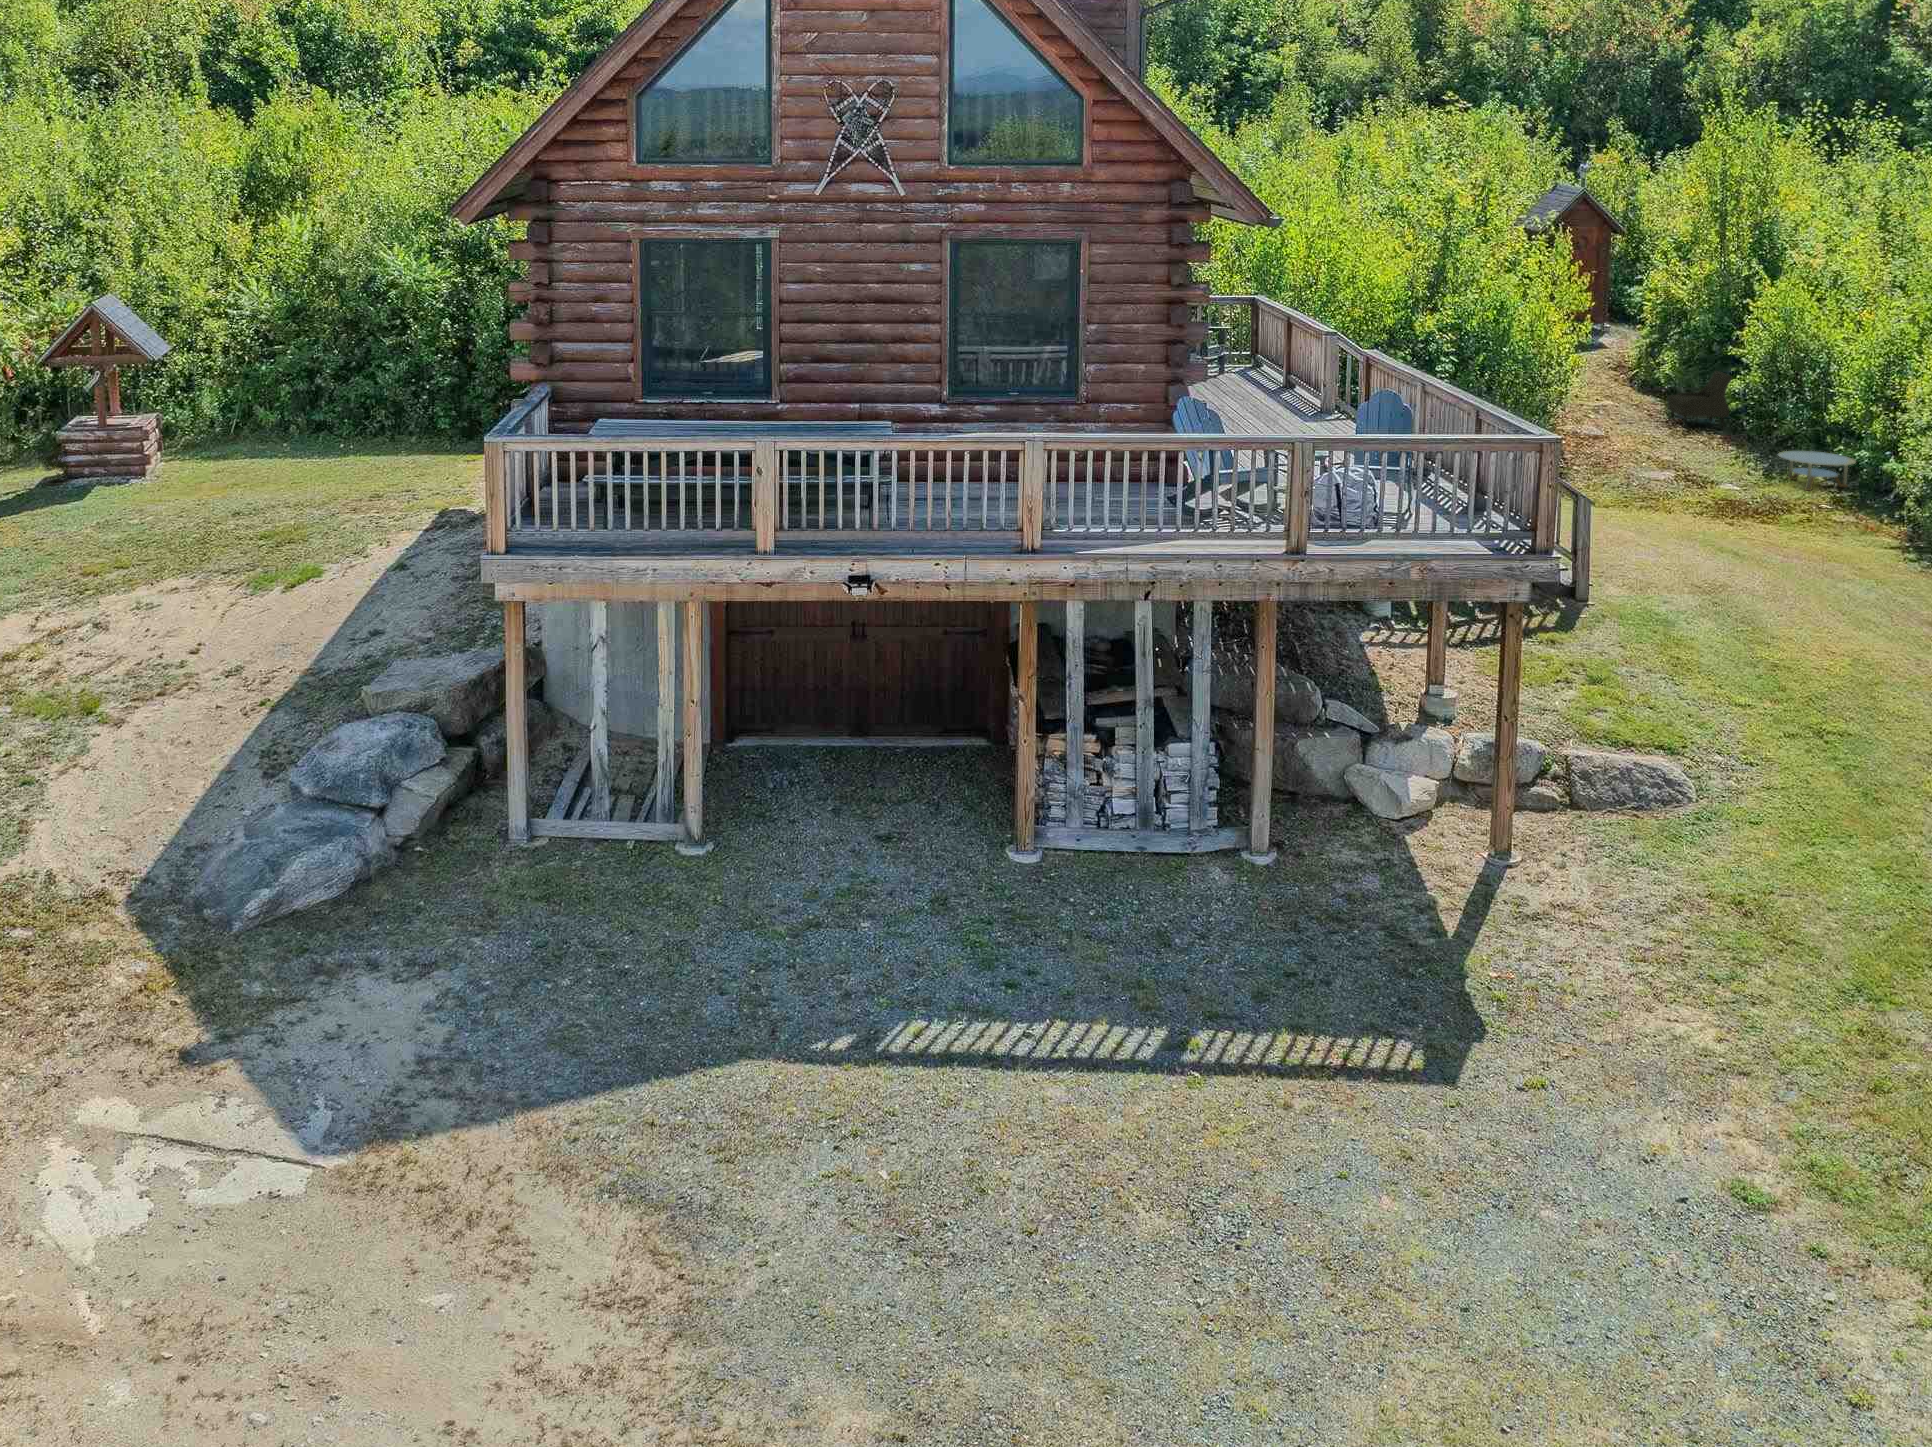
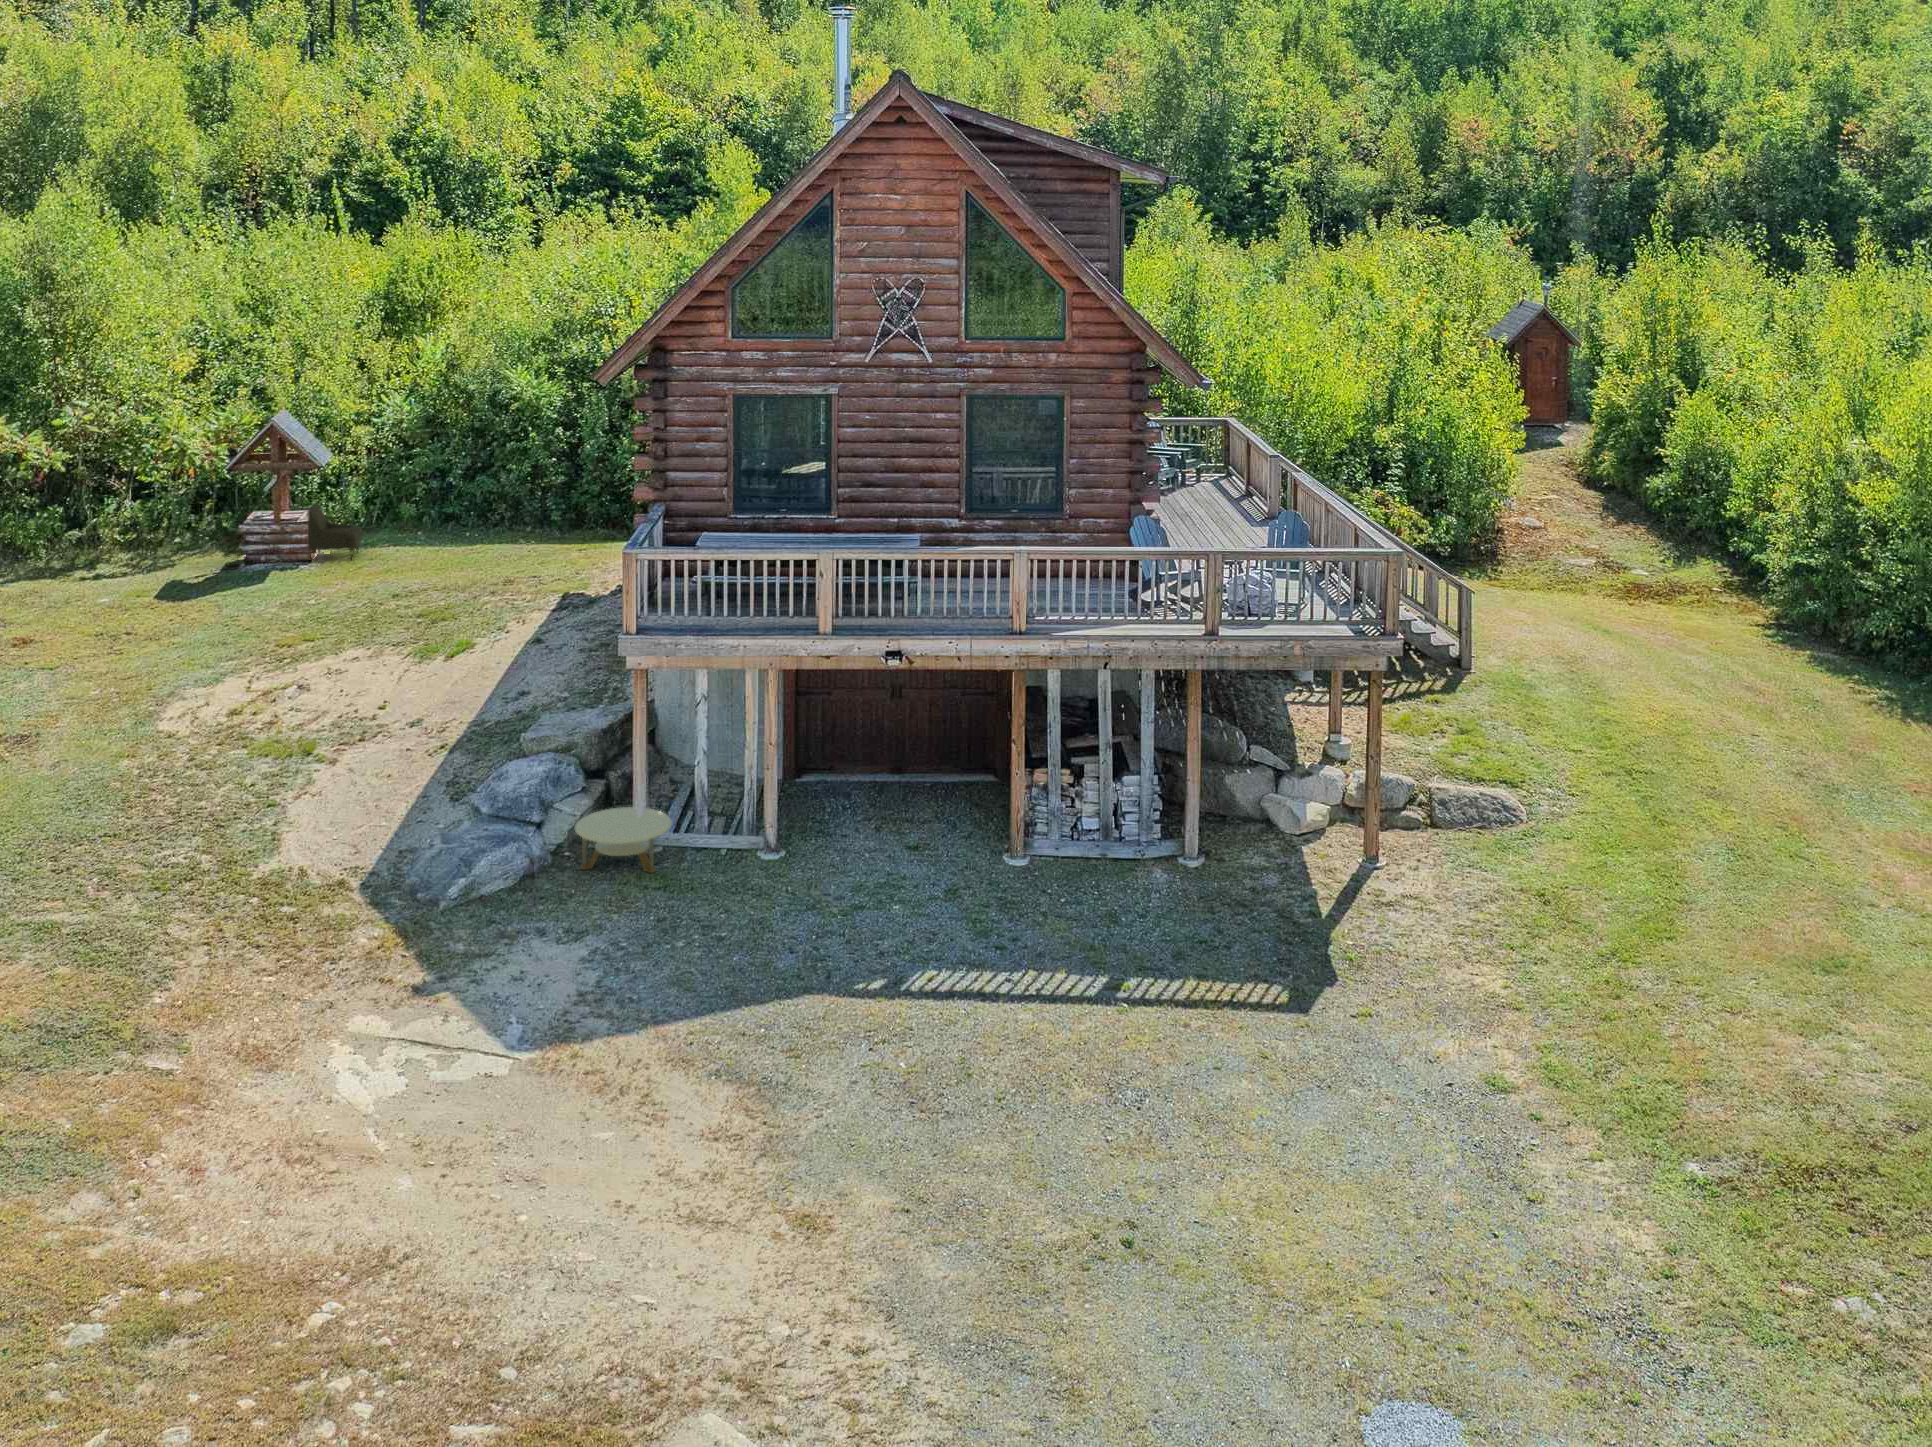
chair: present [1668,371,1732,428] -> present [307,503,362,560]
round table: present [1778,451,1856,491] -> present [575,807,672,873]

